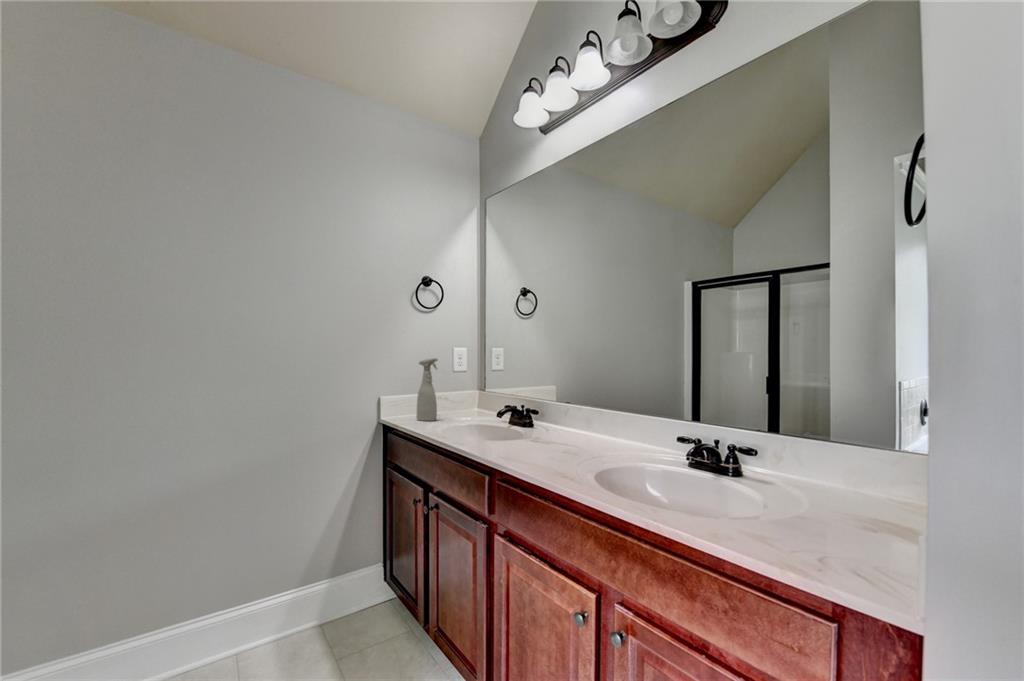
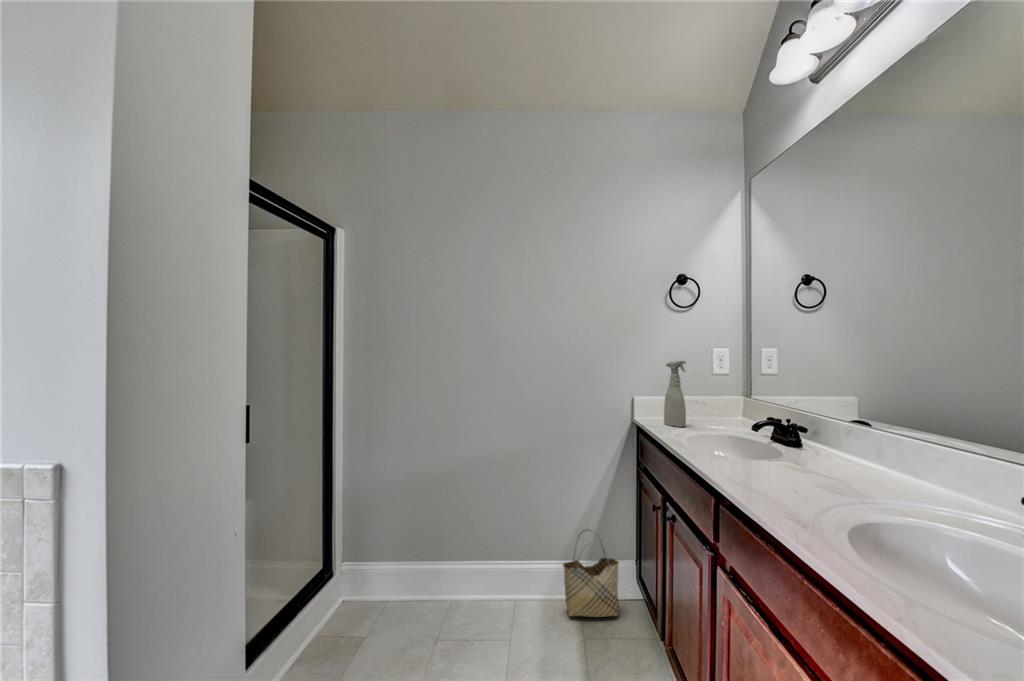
woven basket: none [307,544,370,647] -> present [563,530,619,617]

